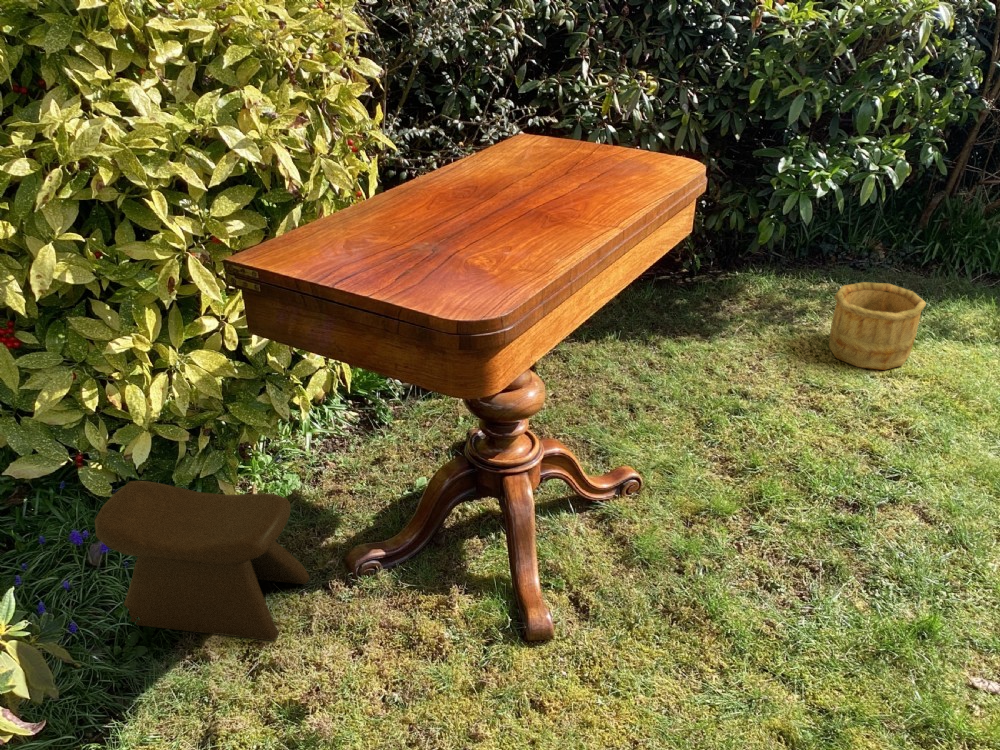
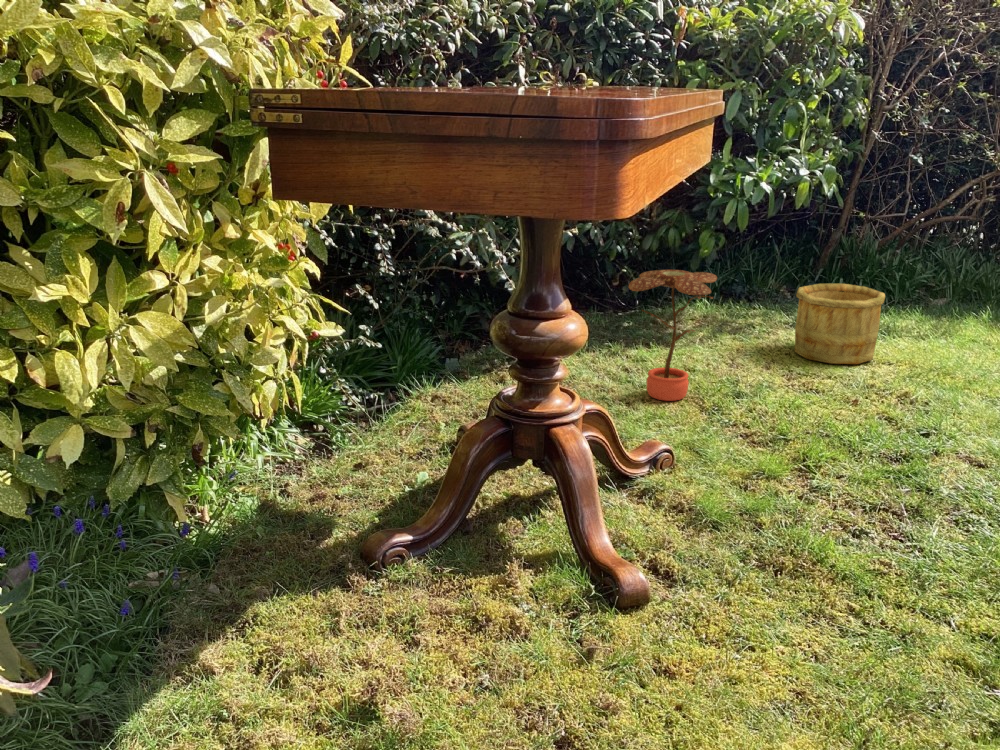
potted plant: none [641,283,731,404] -> present [629,270,717,401]
stool: present [95,481,309,641] -> none [38,447,317,653]

